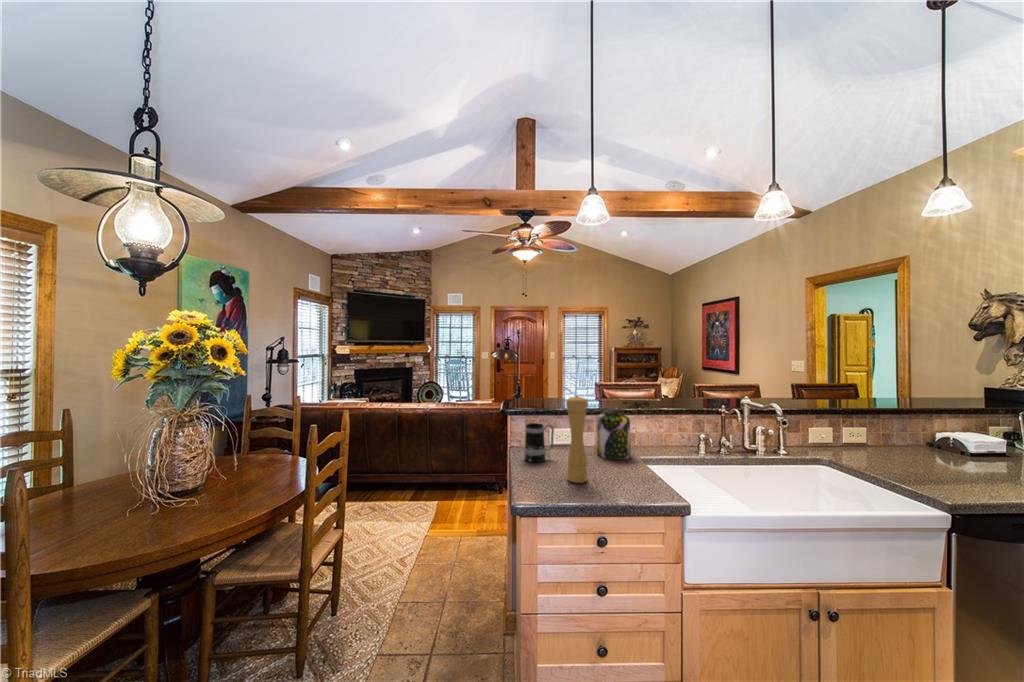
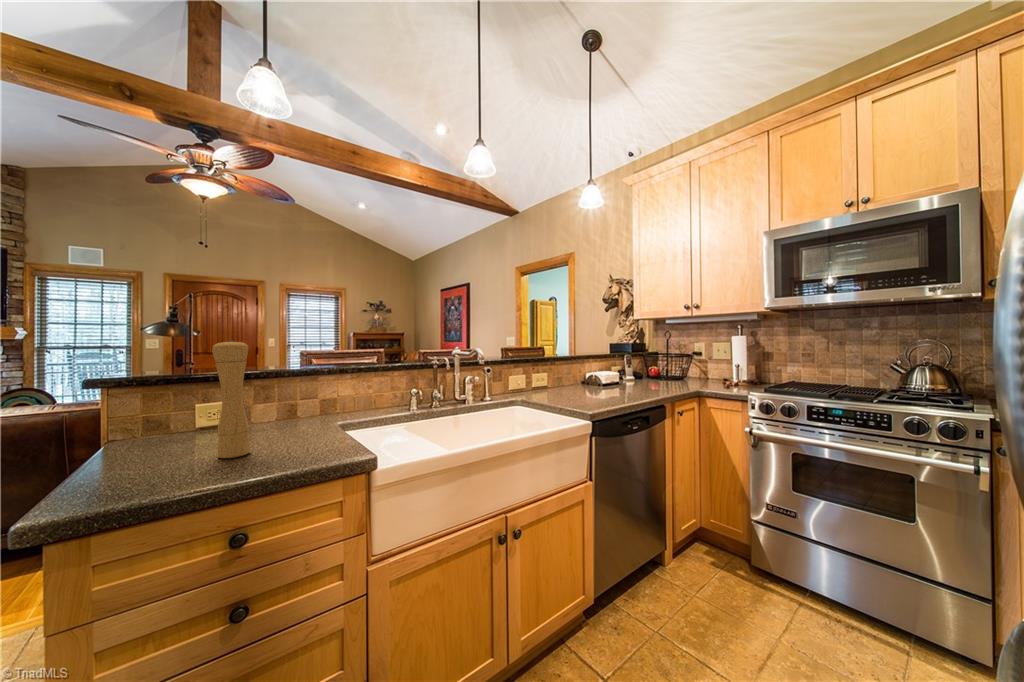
jar: present [597,410,630,460] -> none [284,369,328,428]
mug: present [525,423,554,462] -> none [158,391,212,448]

